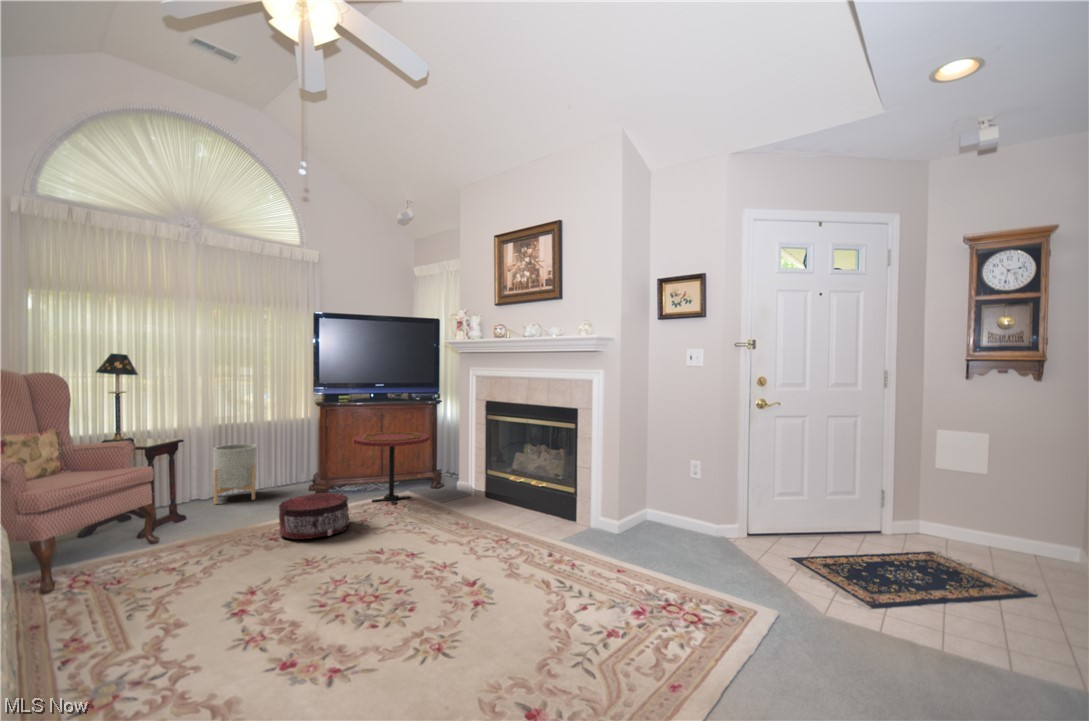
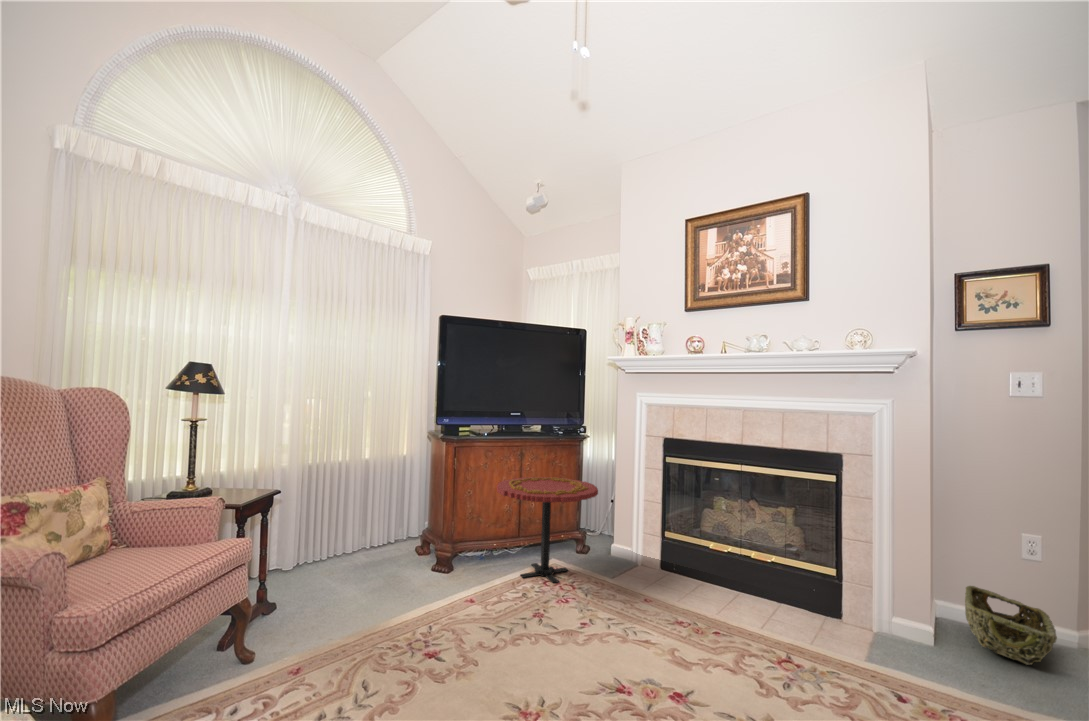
planter: present [213,444,257,504] -> none [300,491,360,580]
pouf: present [279,493,349,539] -> none [433,572,534,658]
woven basket: none [635,496,696,540] -> present [965,586,1057,665]

